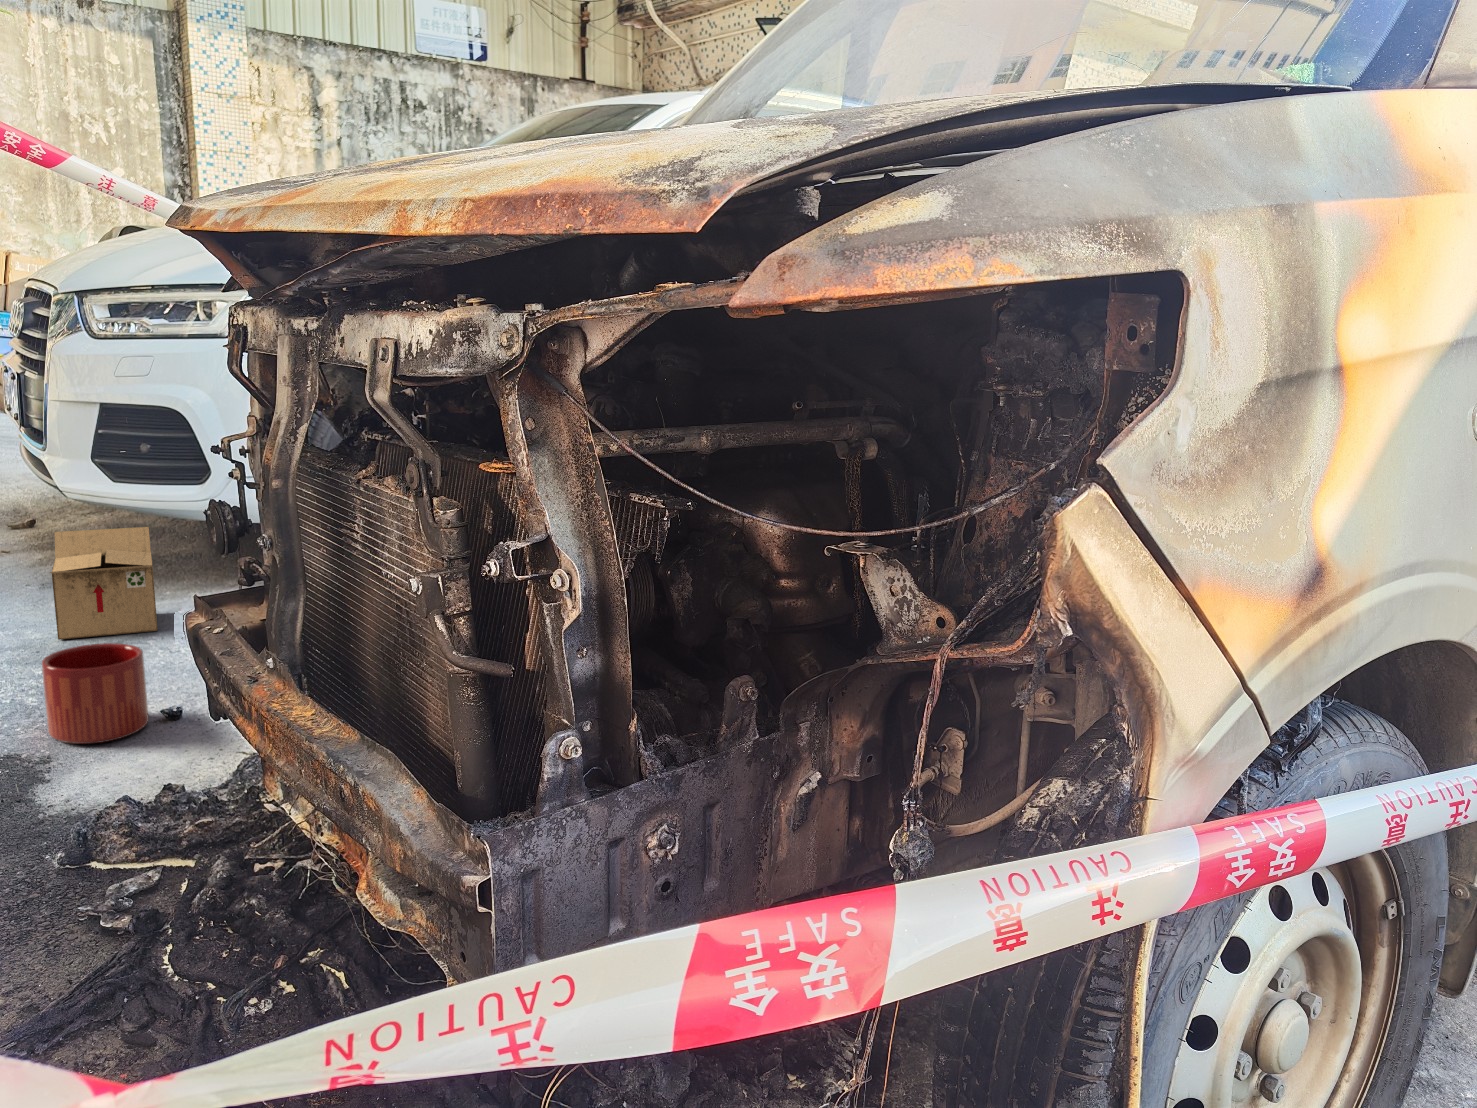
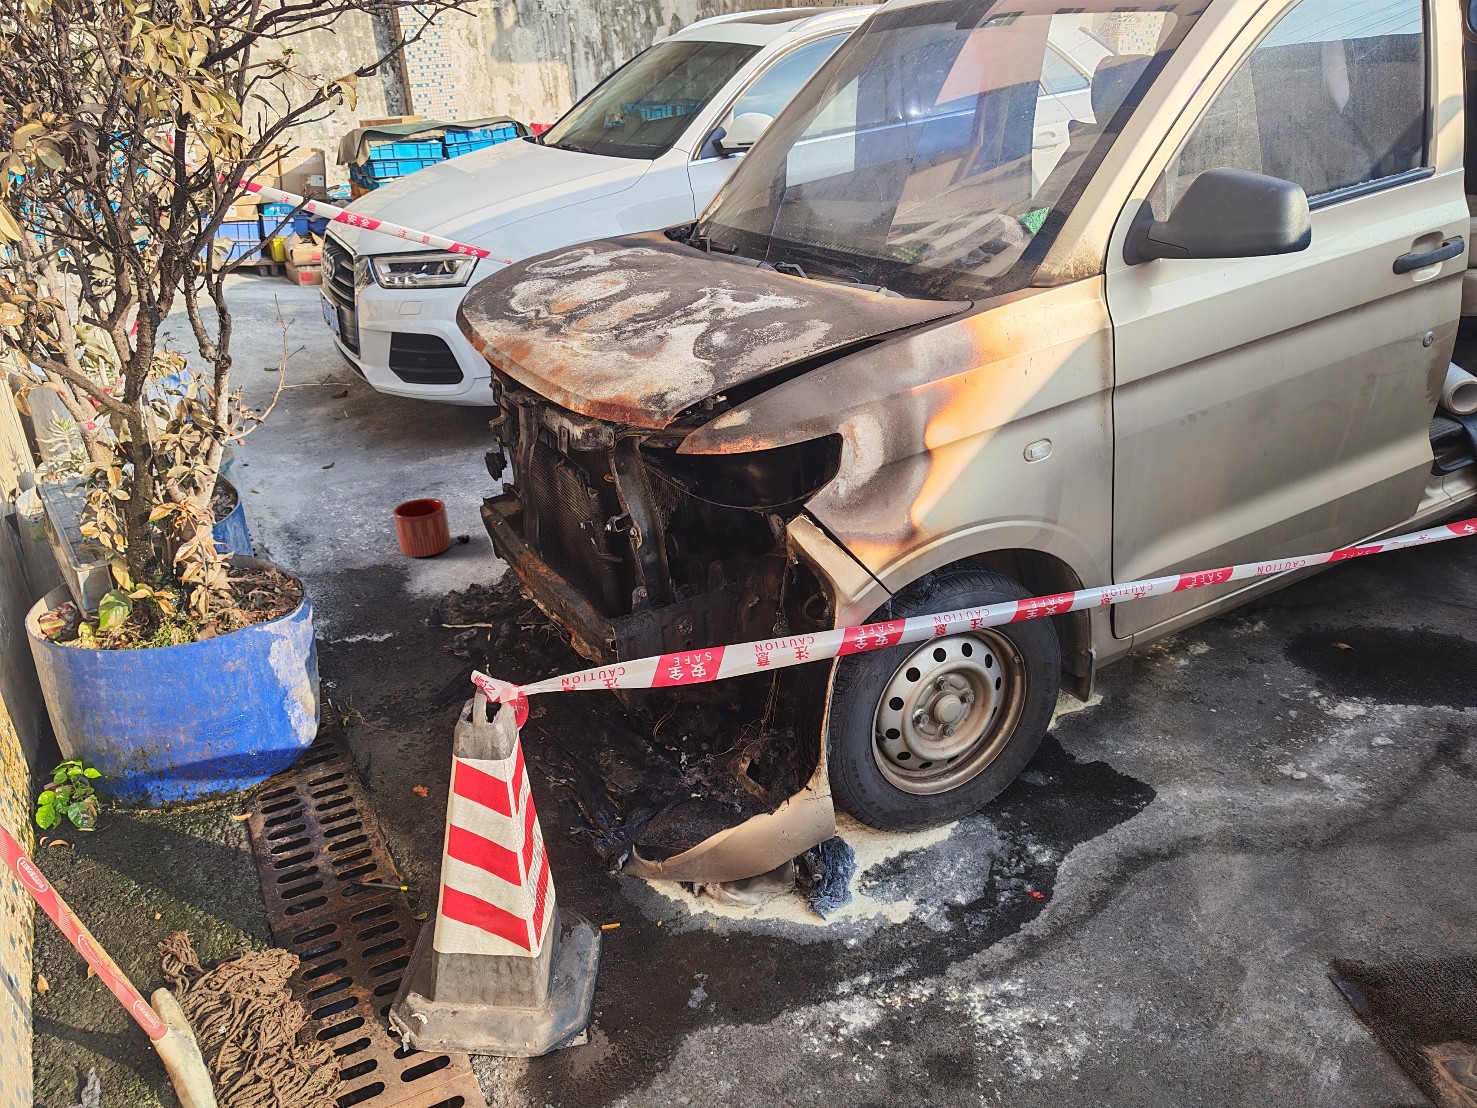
cardboard box: present [50,527,158,640] -> none [374,410,442,487]

